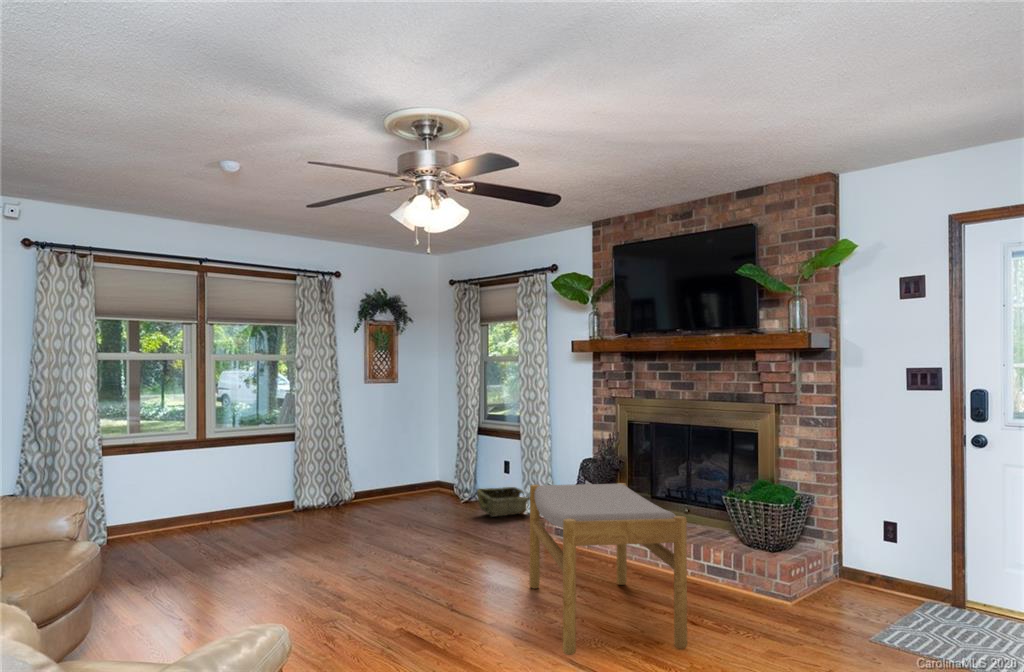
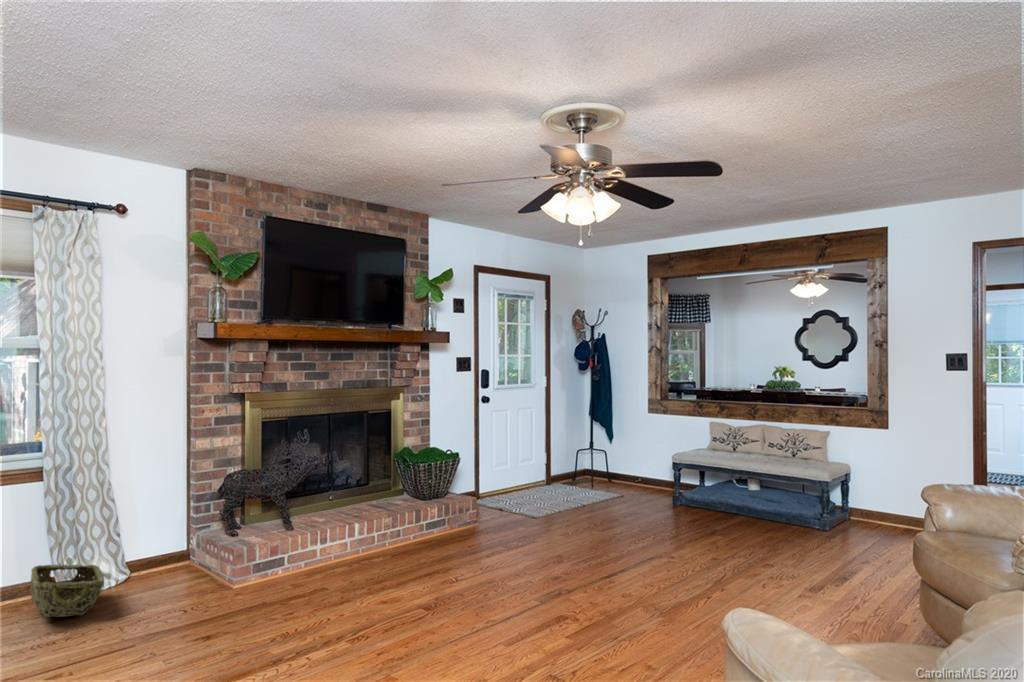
footstool: present [529,483,687,655] -> none [419,462,585,590]

